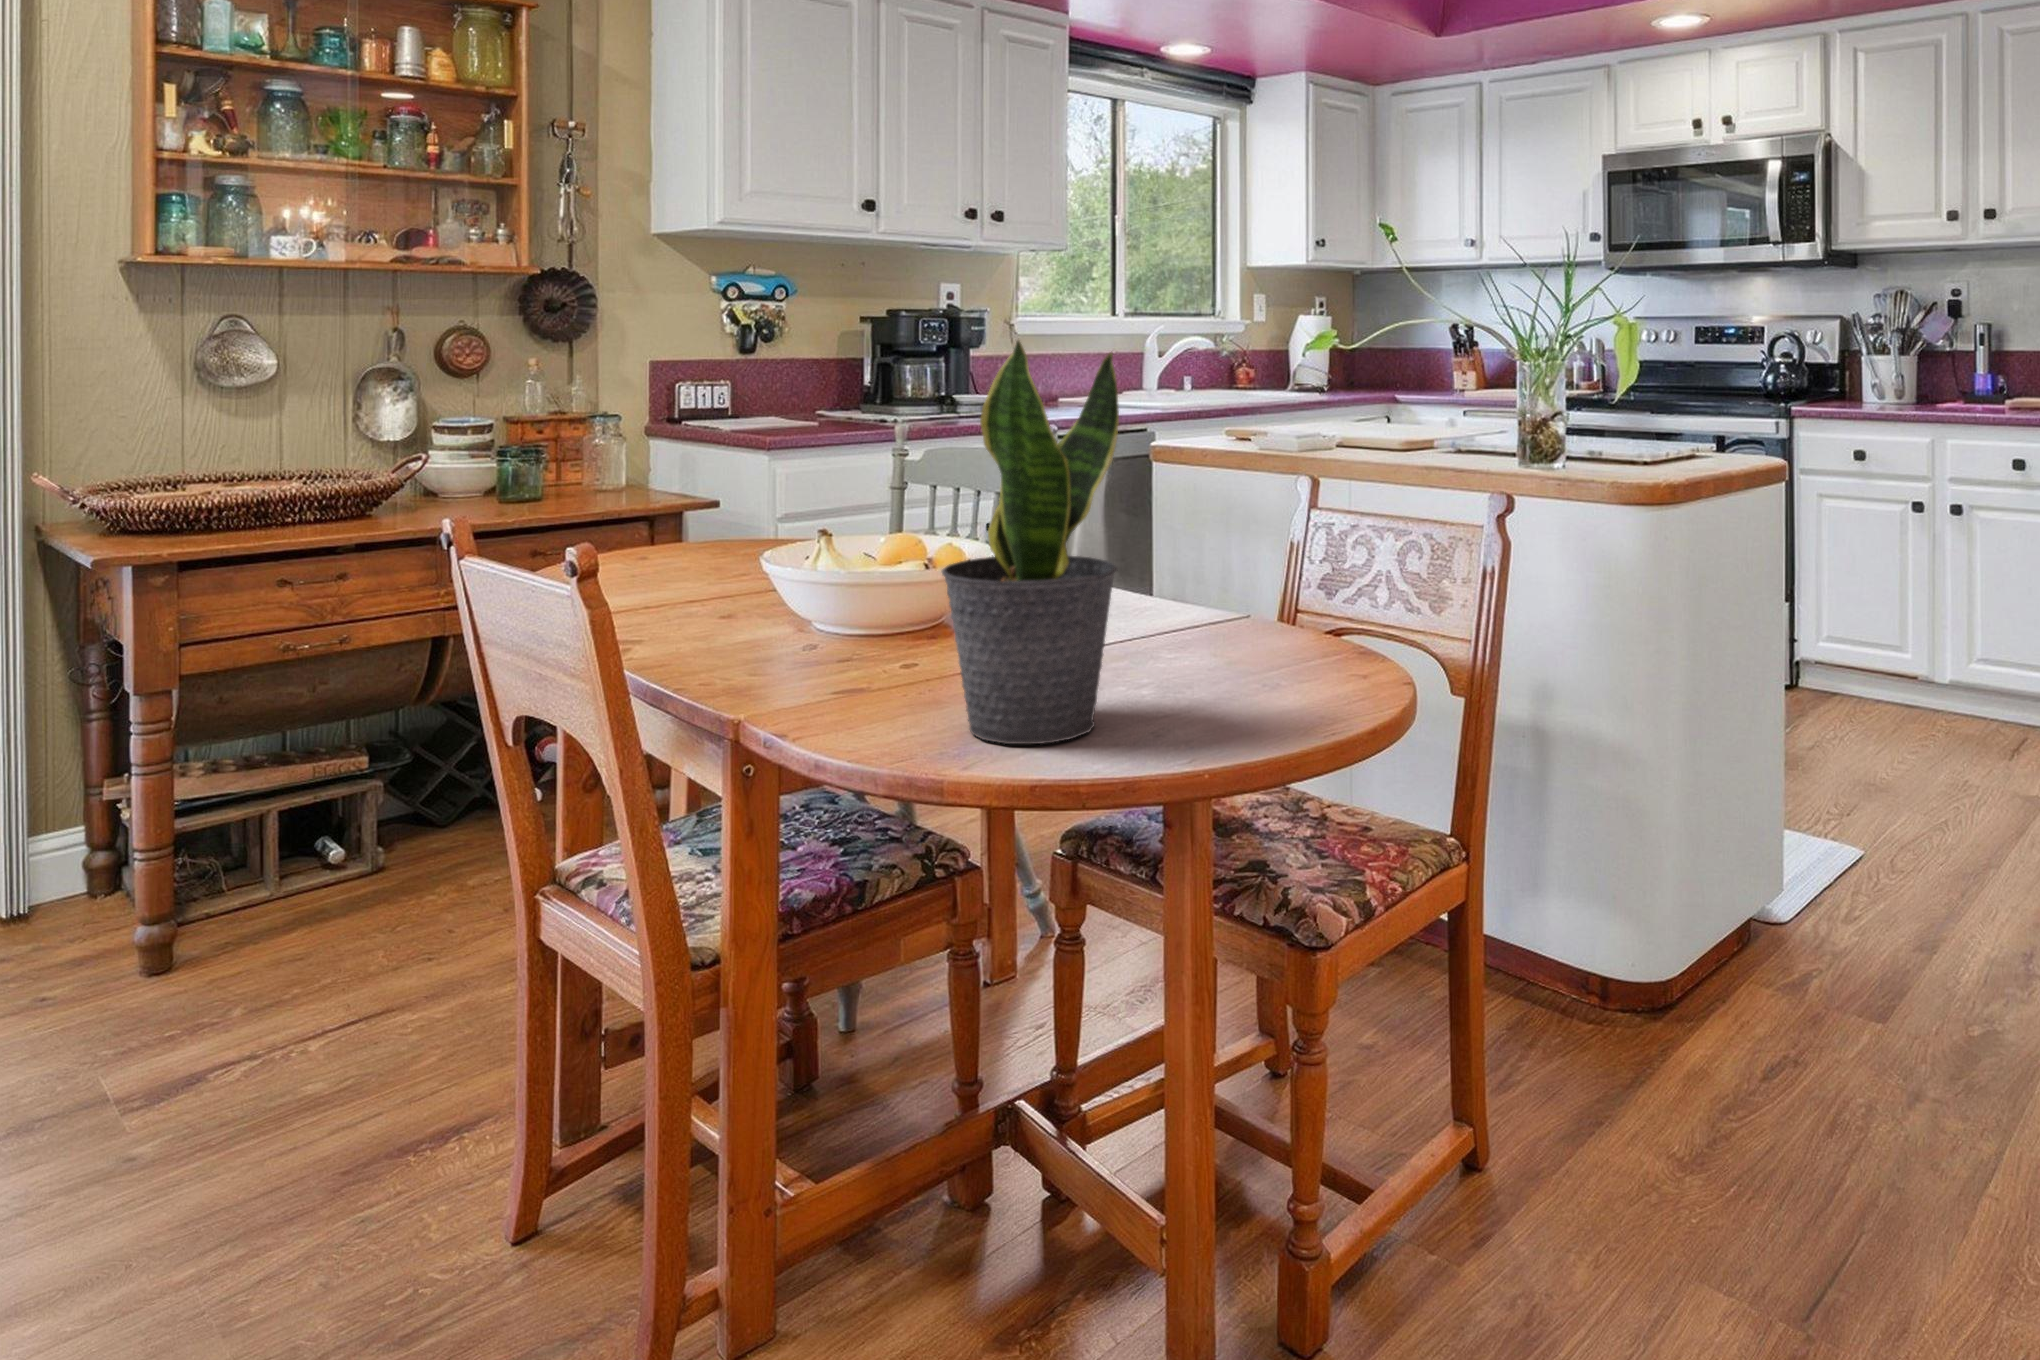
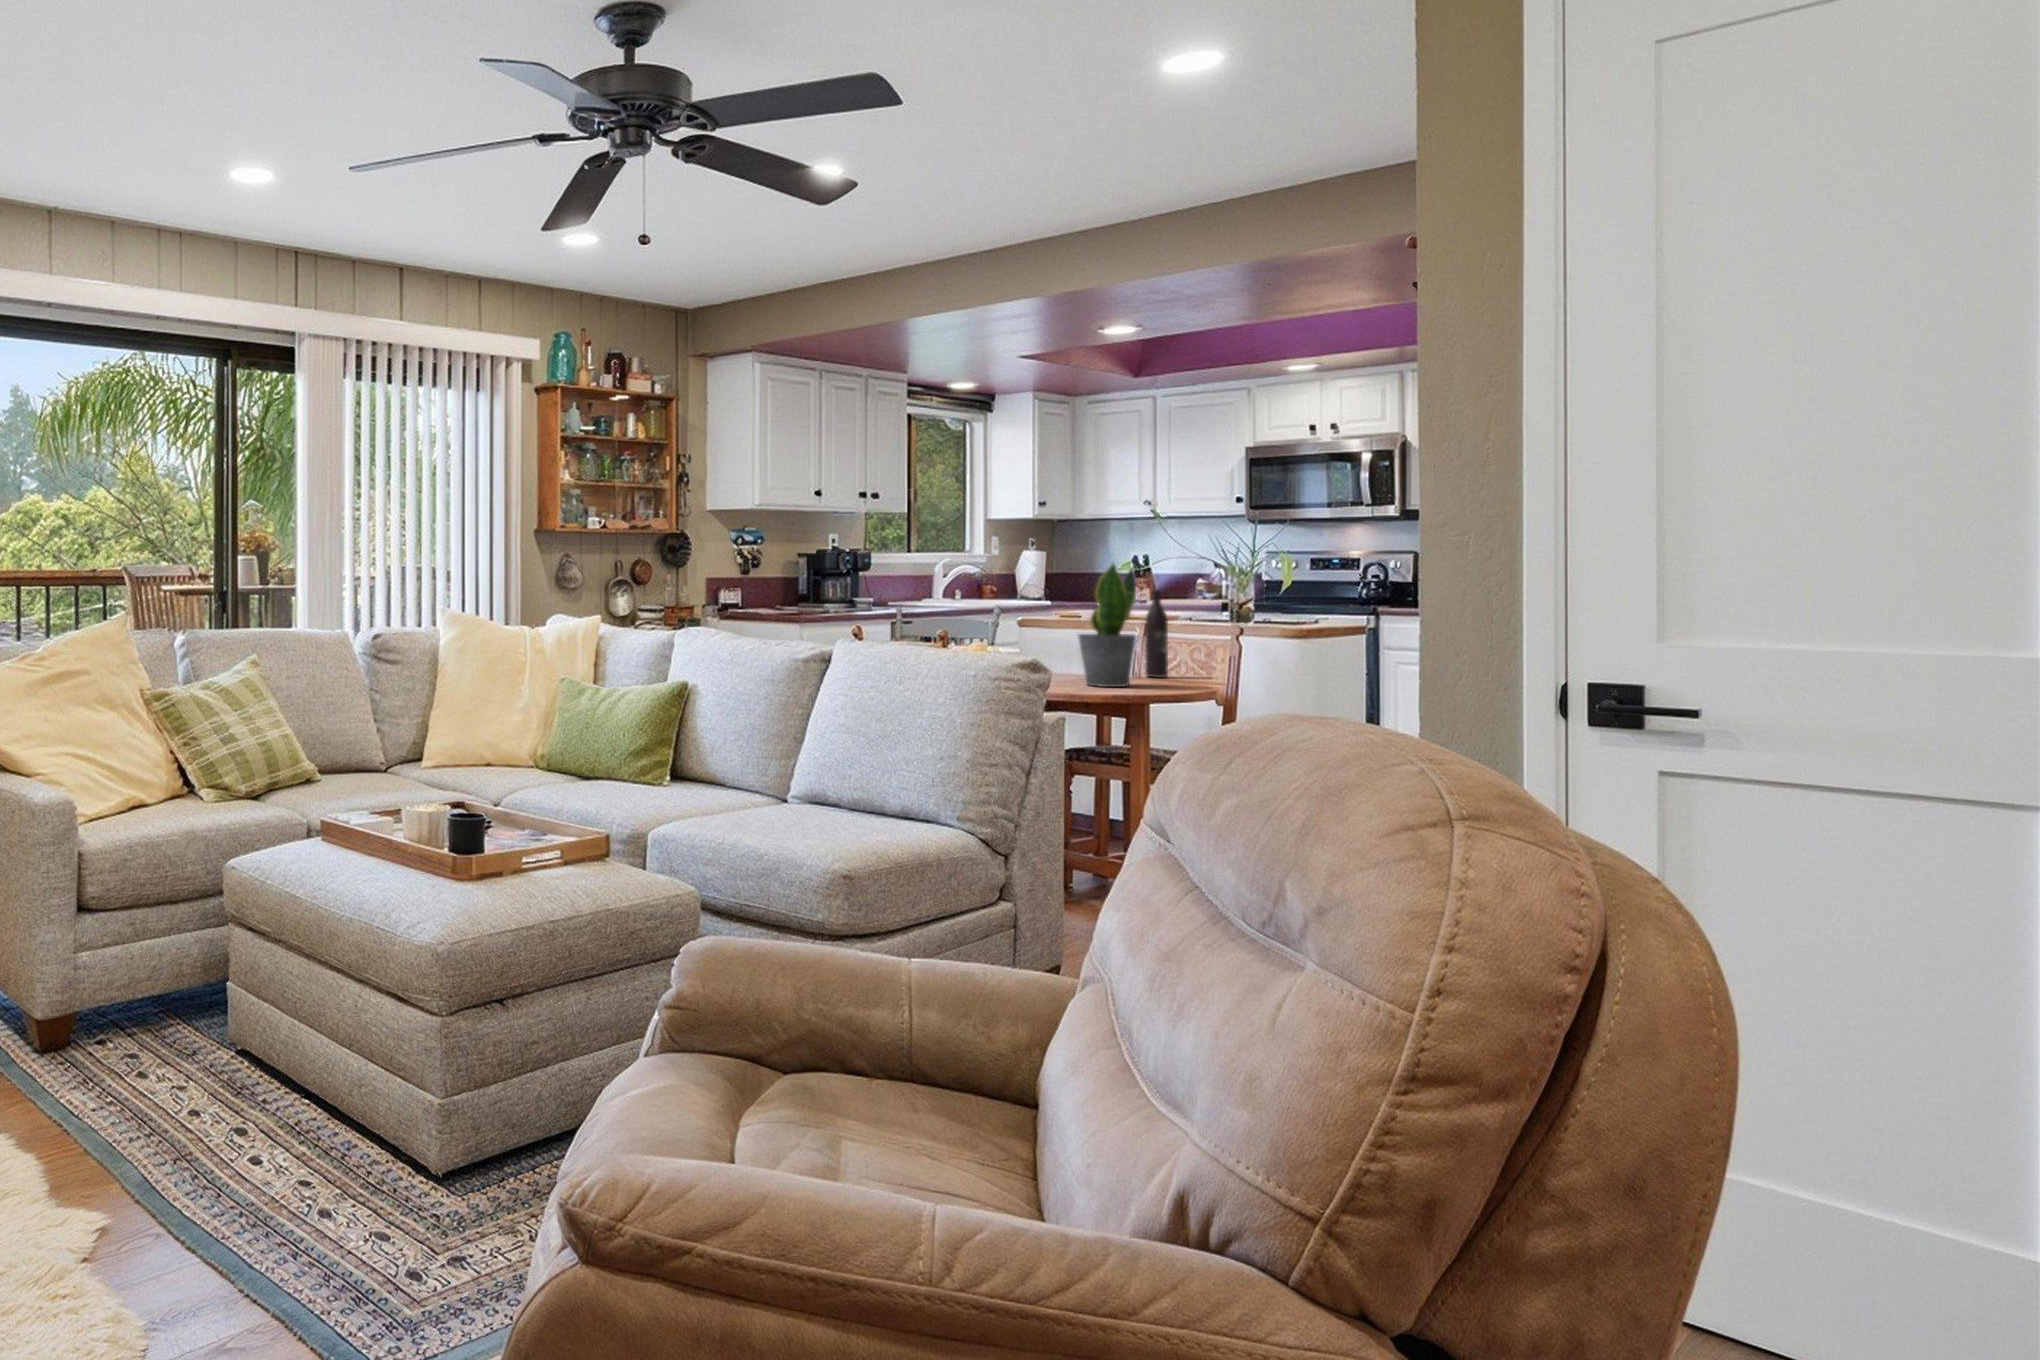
wine bottle: none [1228,413,1283,654] -> present [1145,590,1168,678]

